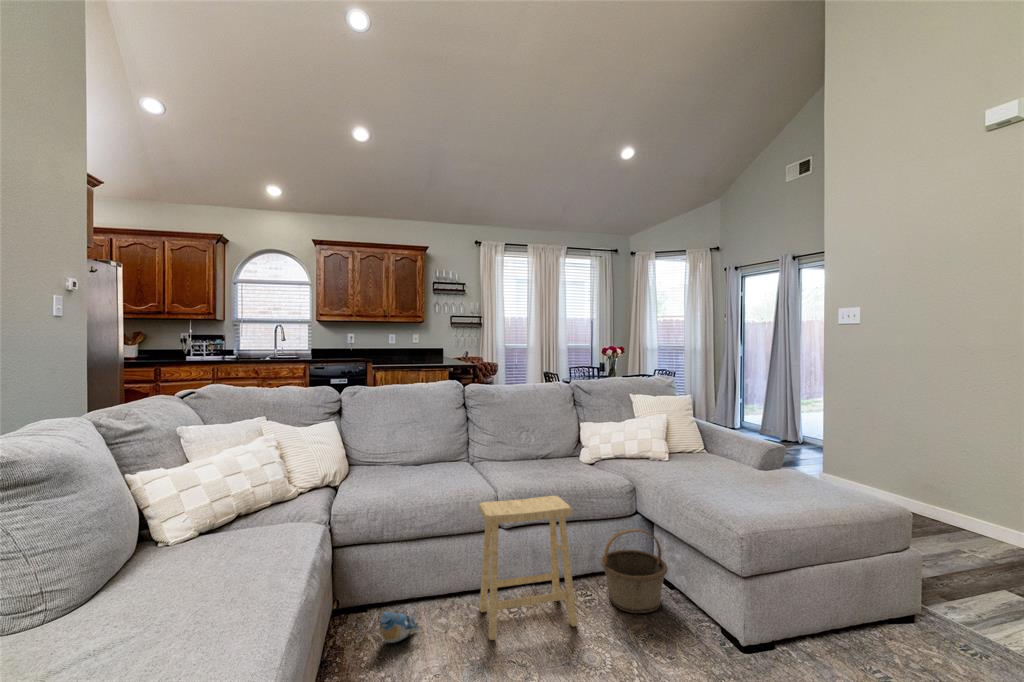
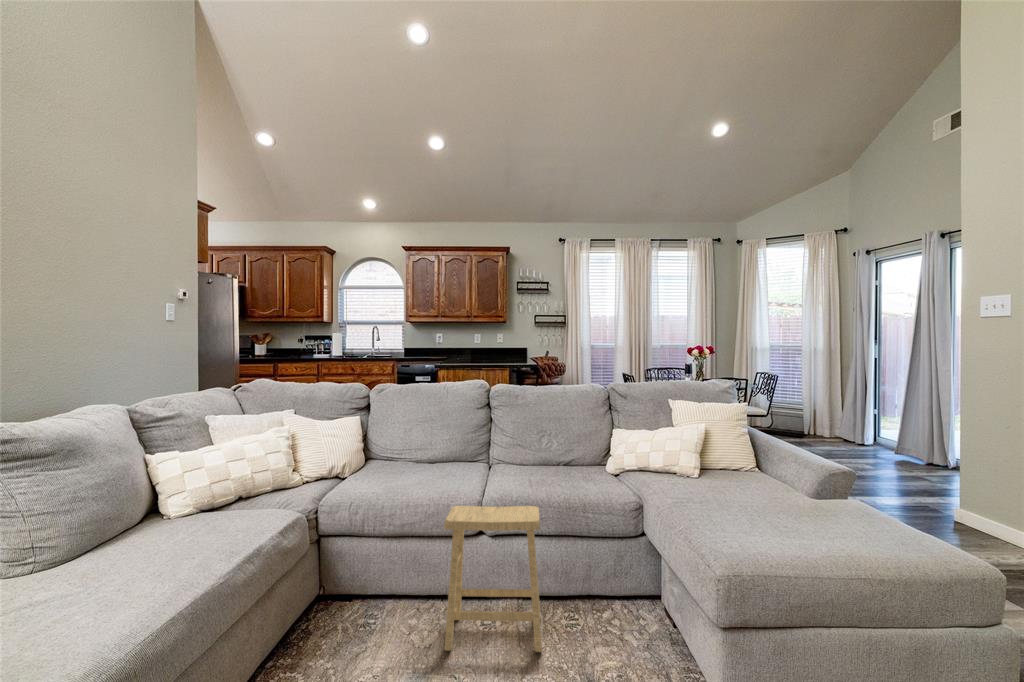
basket: present [601,529,668,613] -> none [585,553,660,652]
plush toy: present [379,611,422,643] -> none [342,603,387,635]

